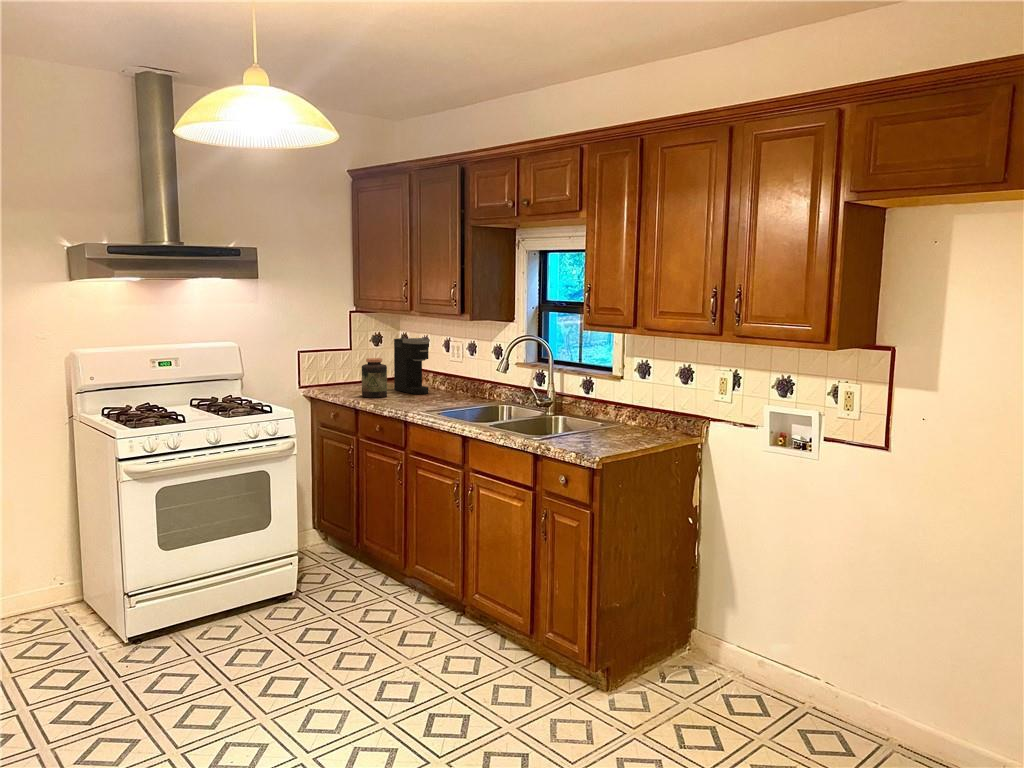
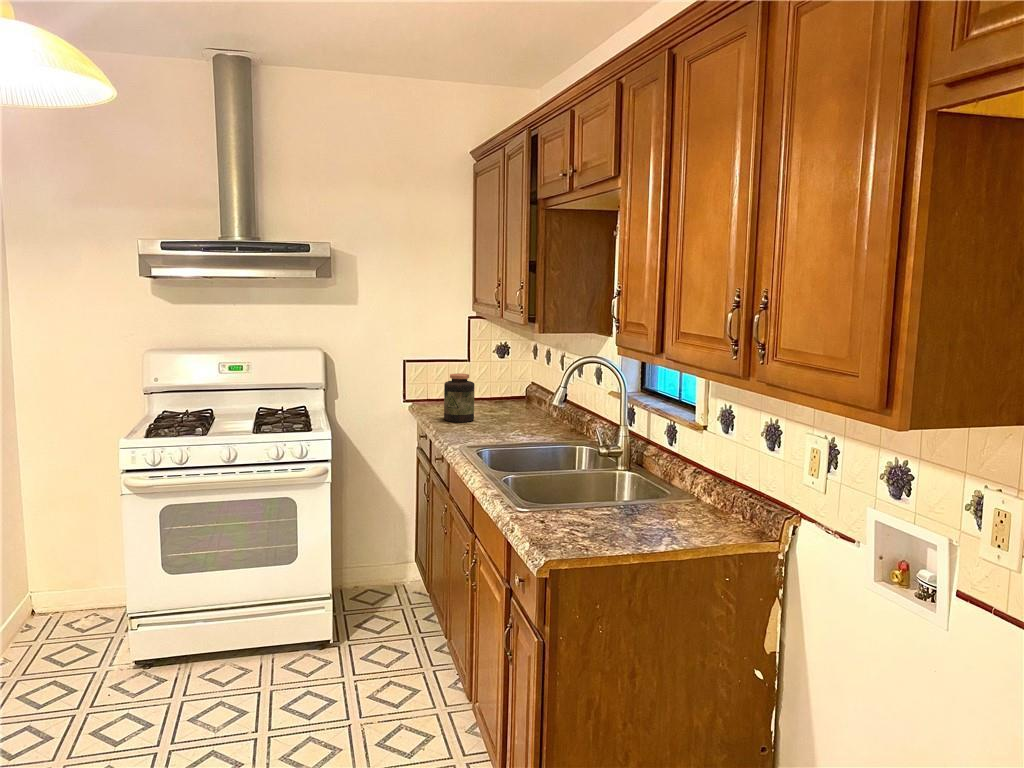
coffee maker: present [394,338,429,394] -> none [500,351,534,421]

